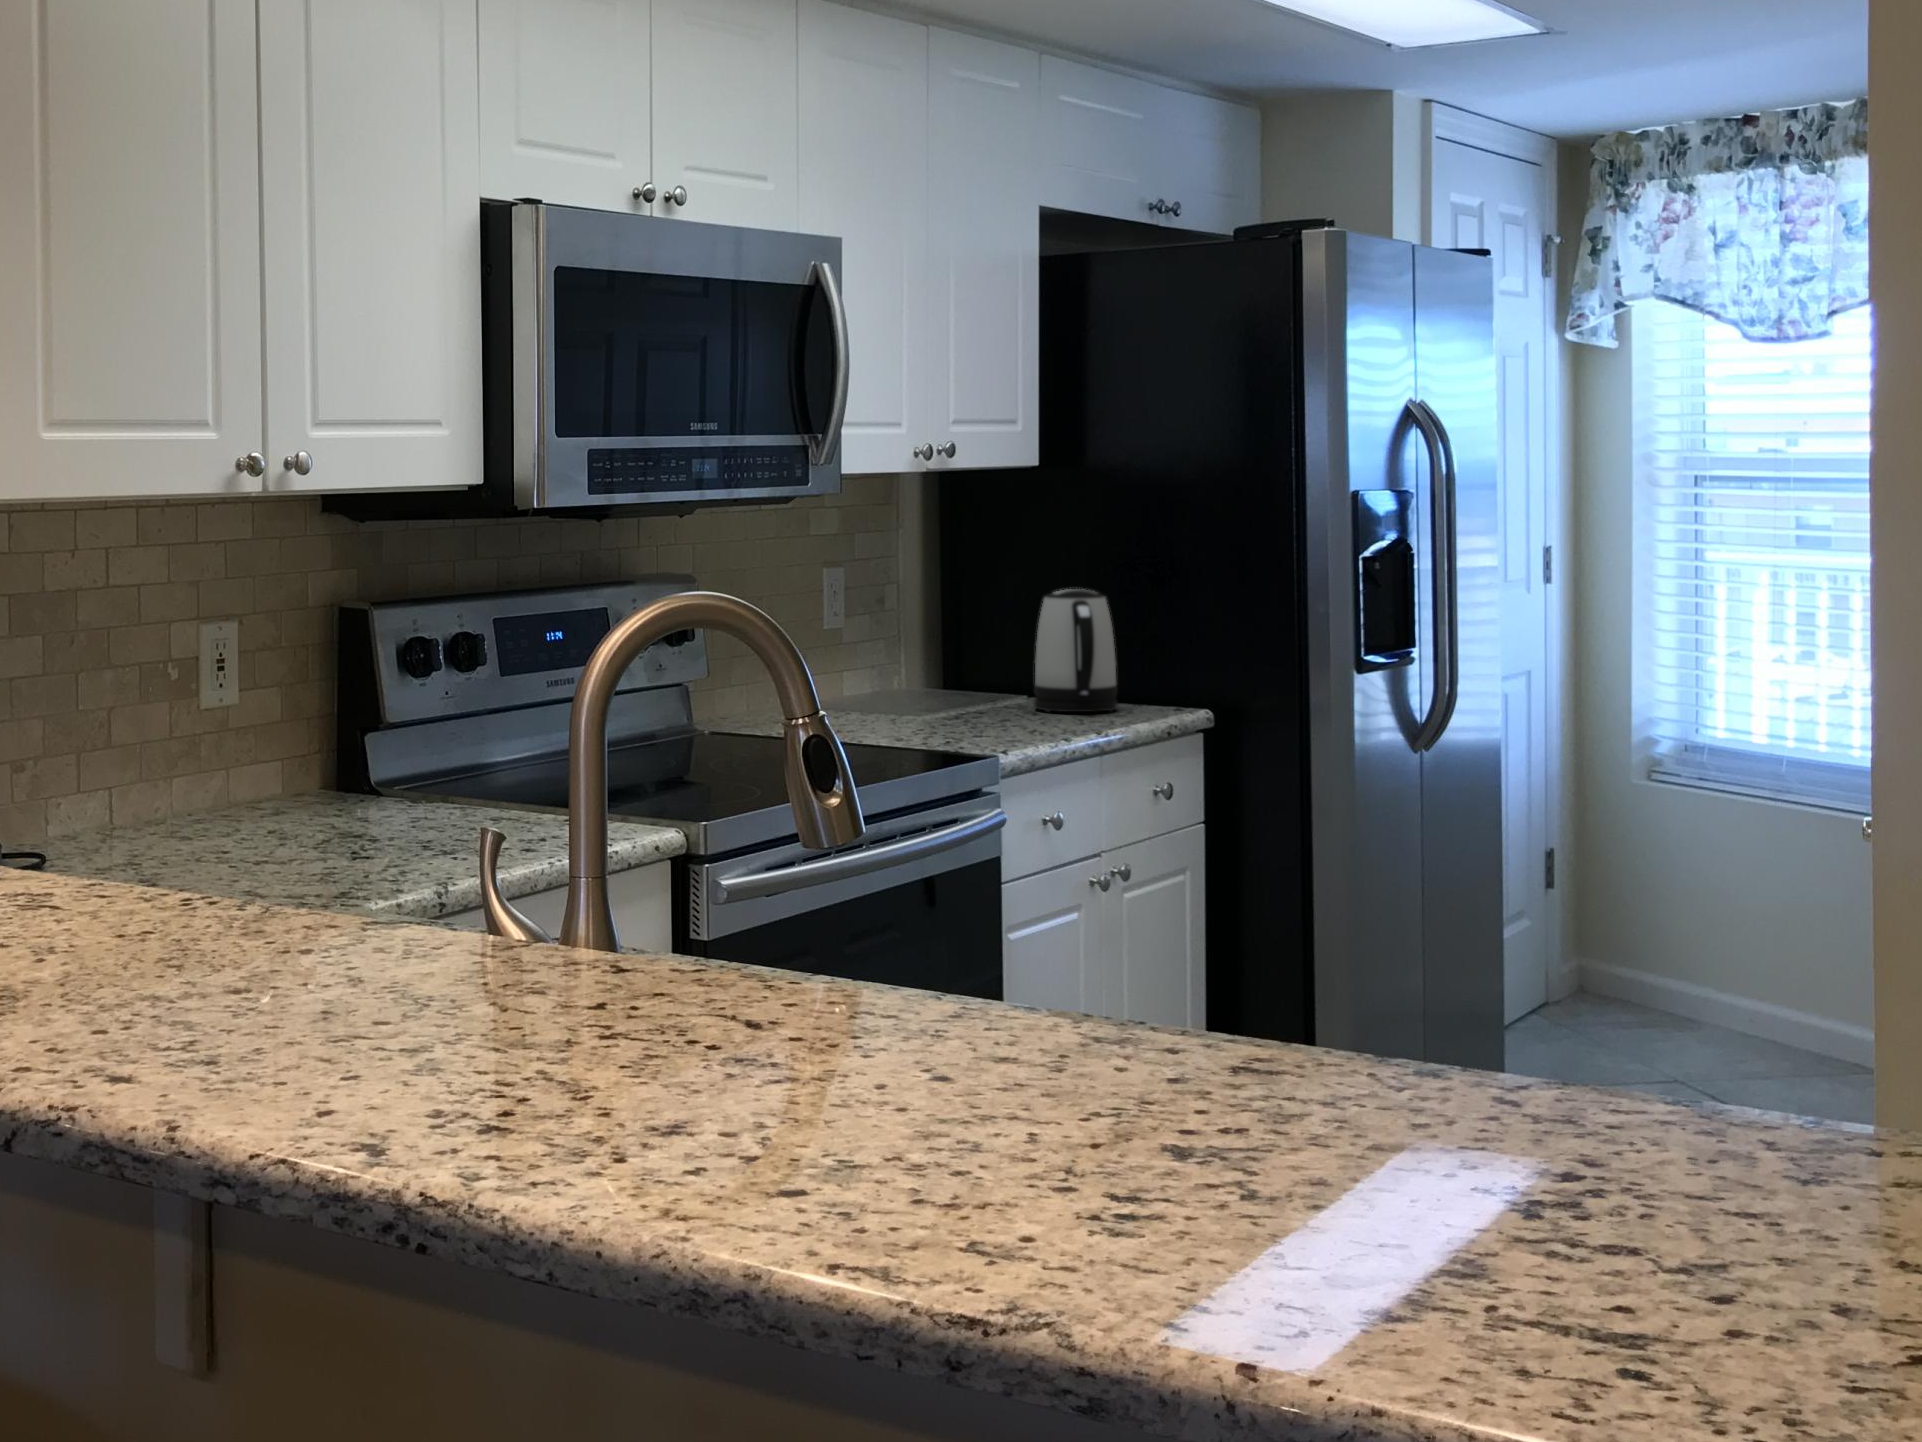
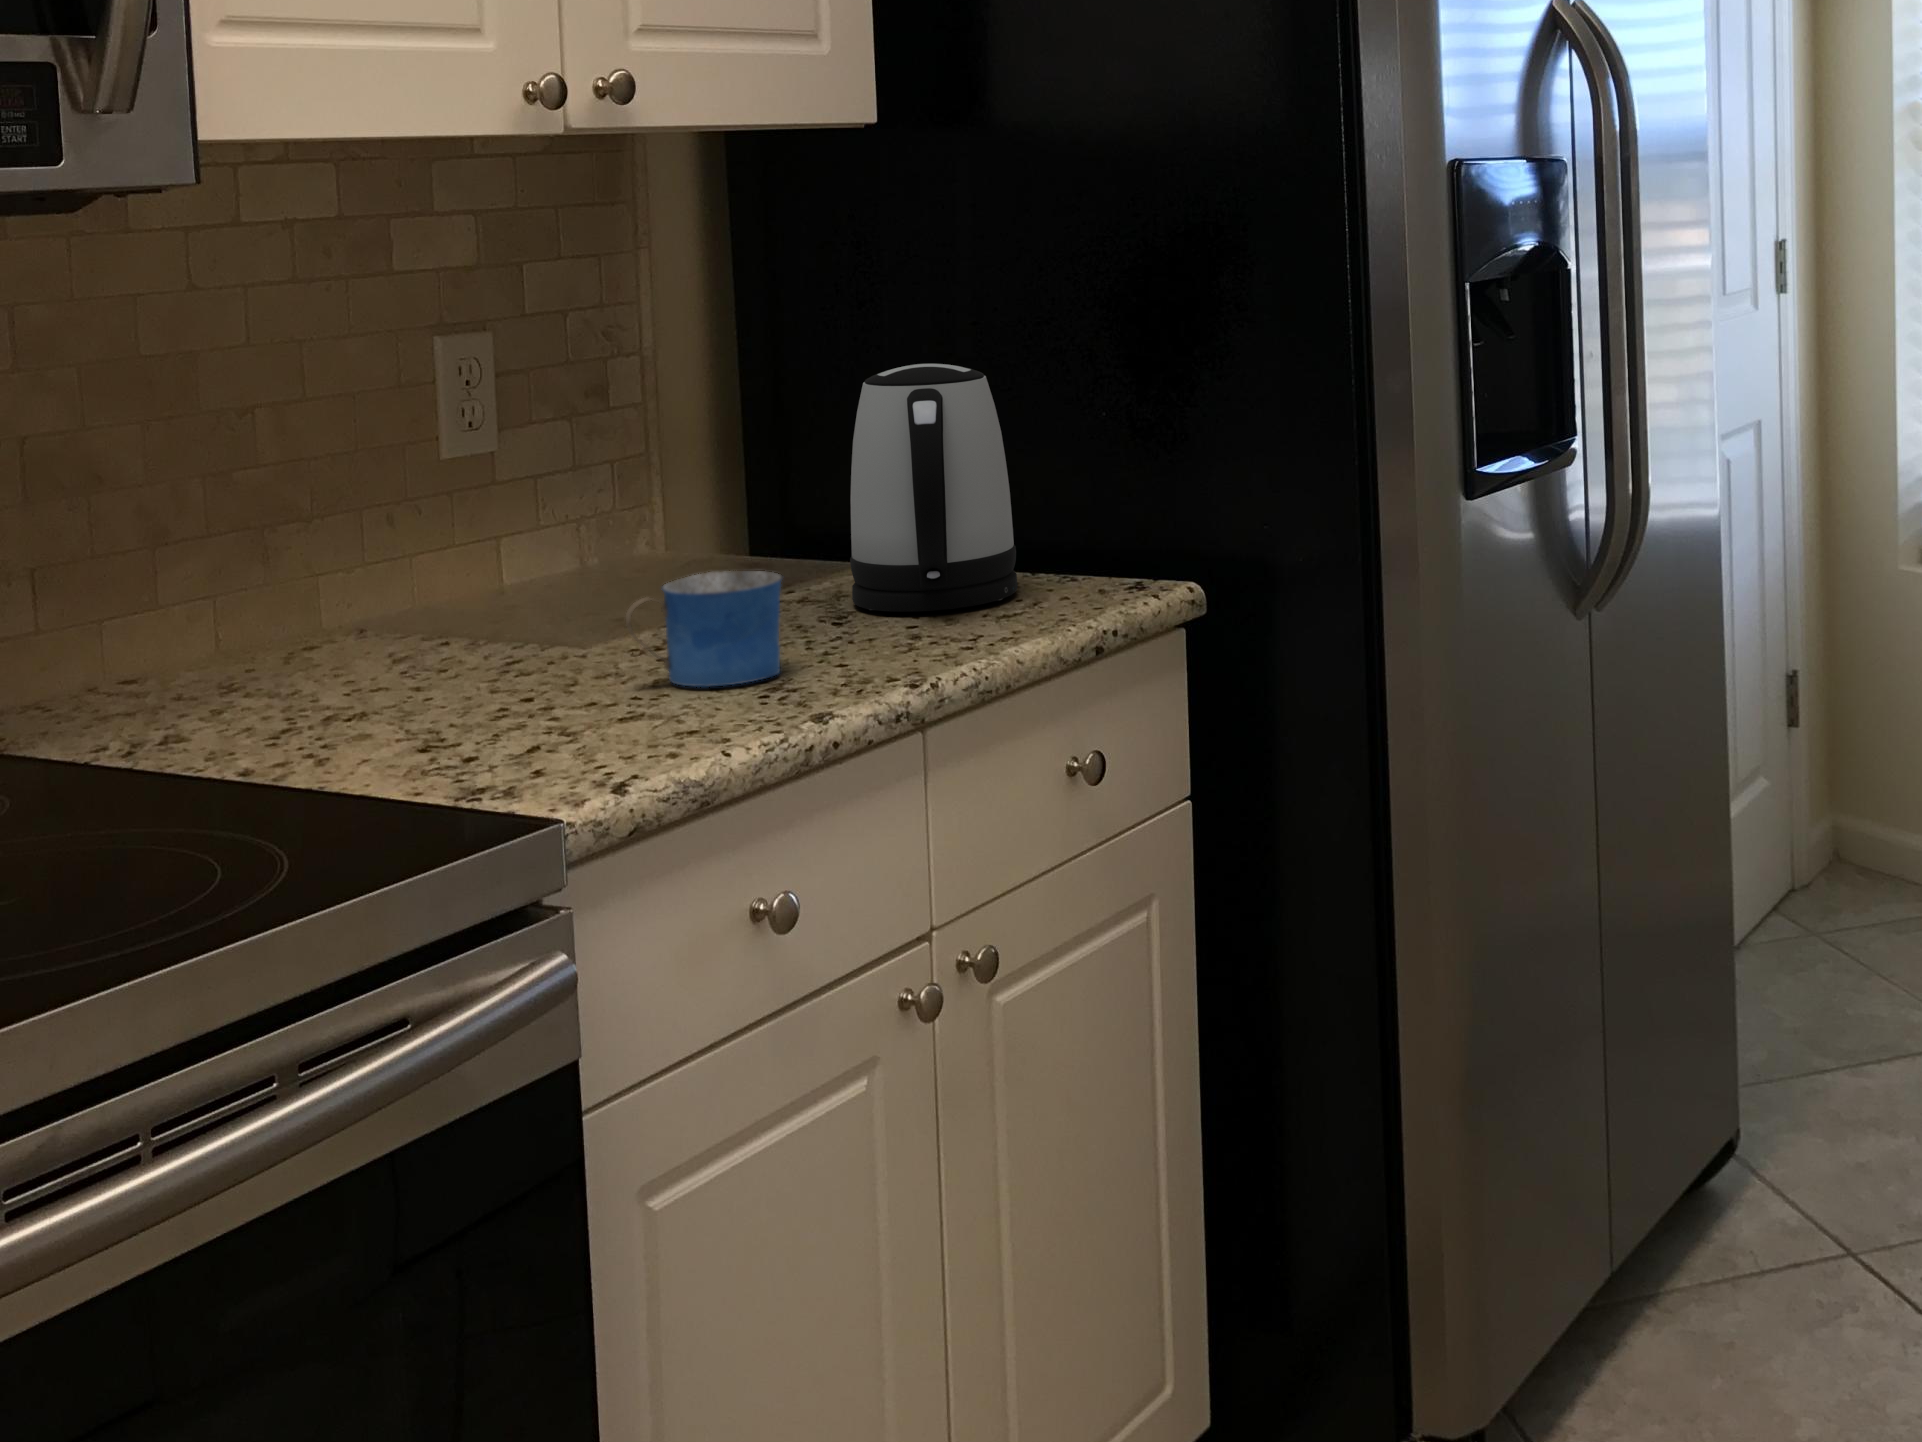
mug: none [967,679,1035,728] -> present [626,571,783,687]

